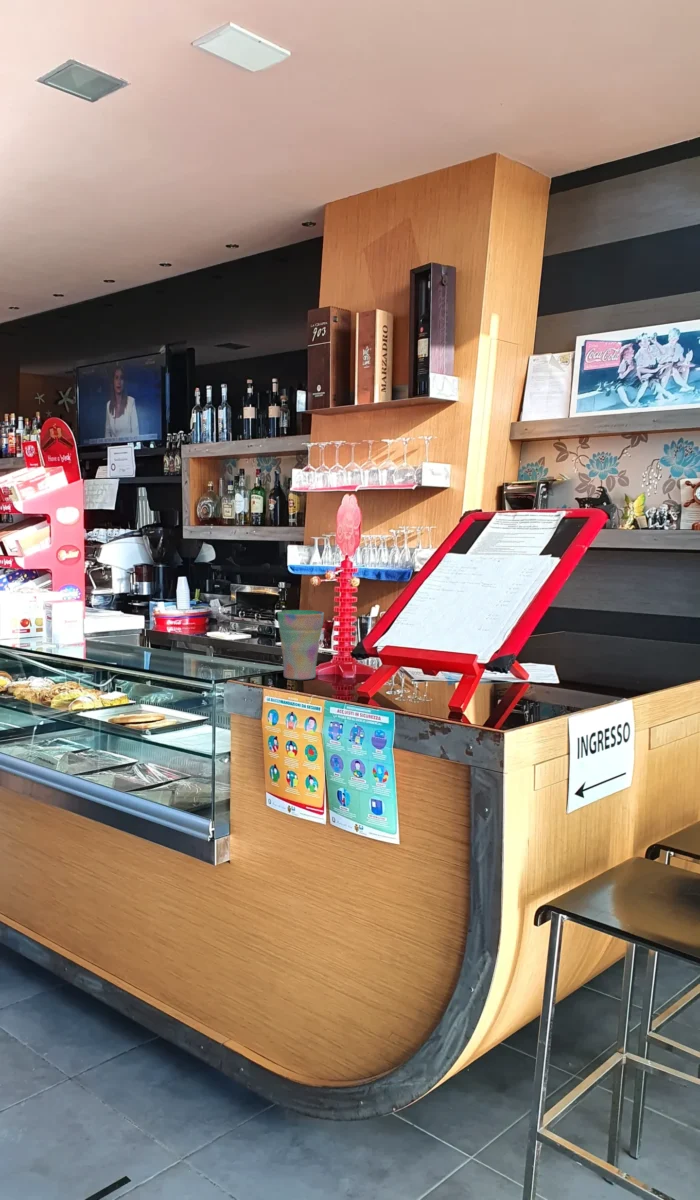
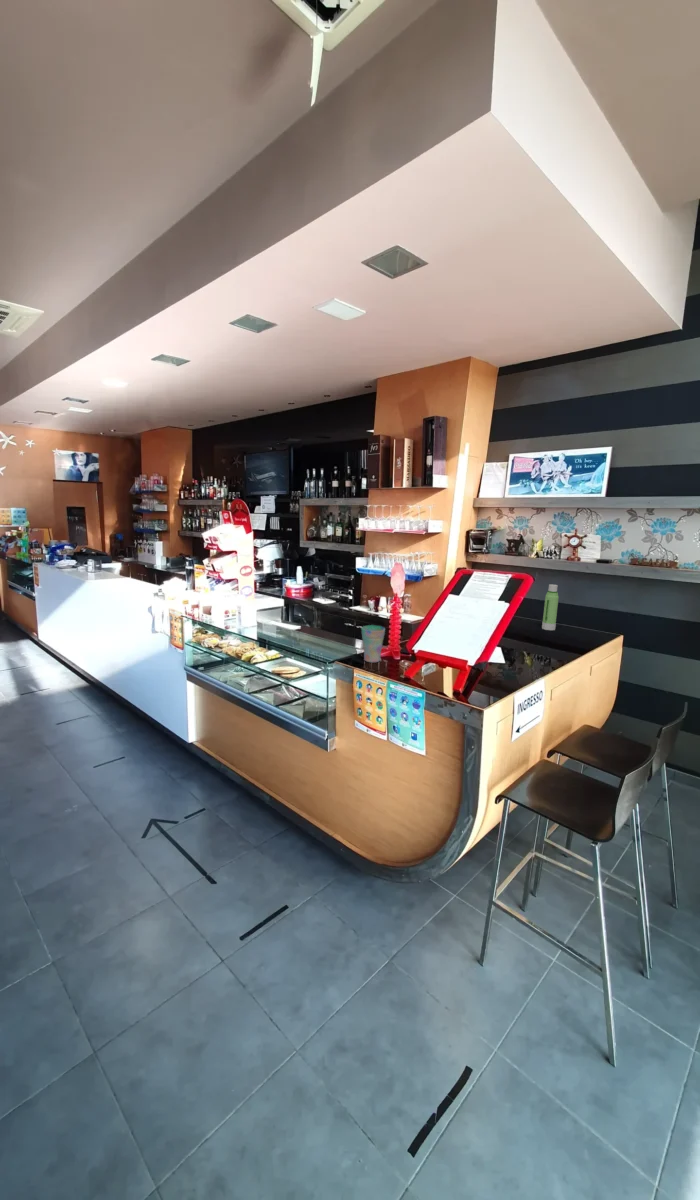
water bottle: none [642,562,670,650] -> present [542,584,559,630]

